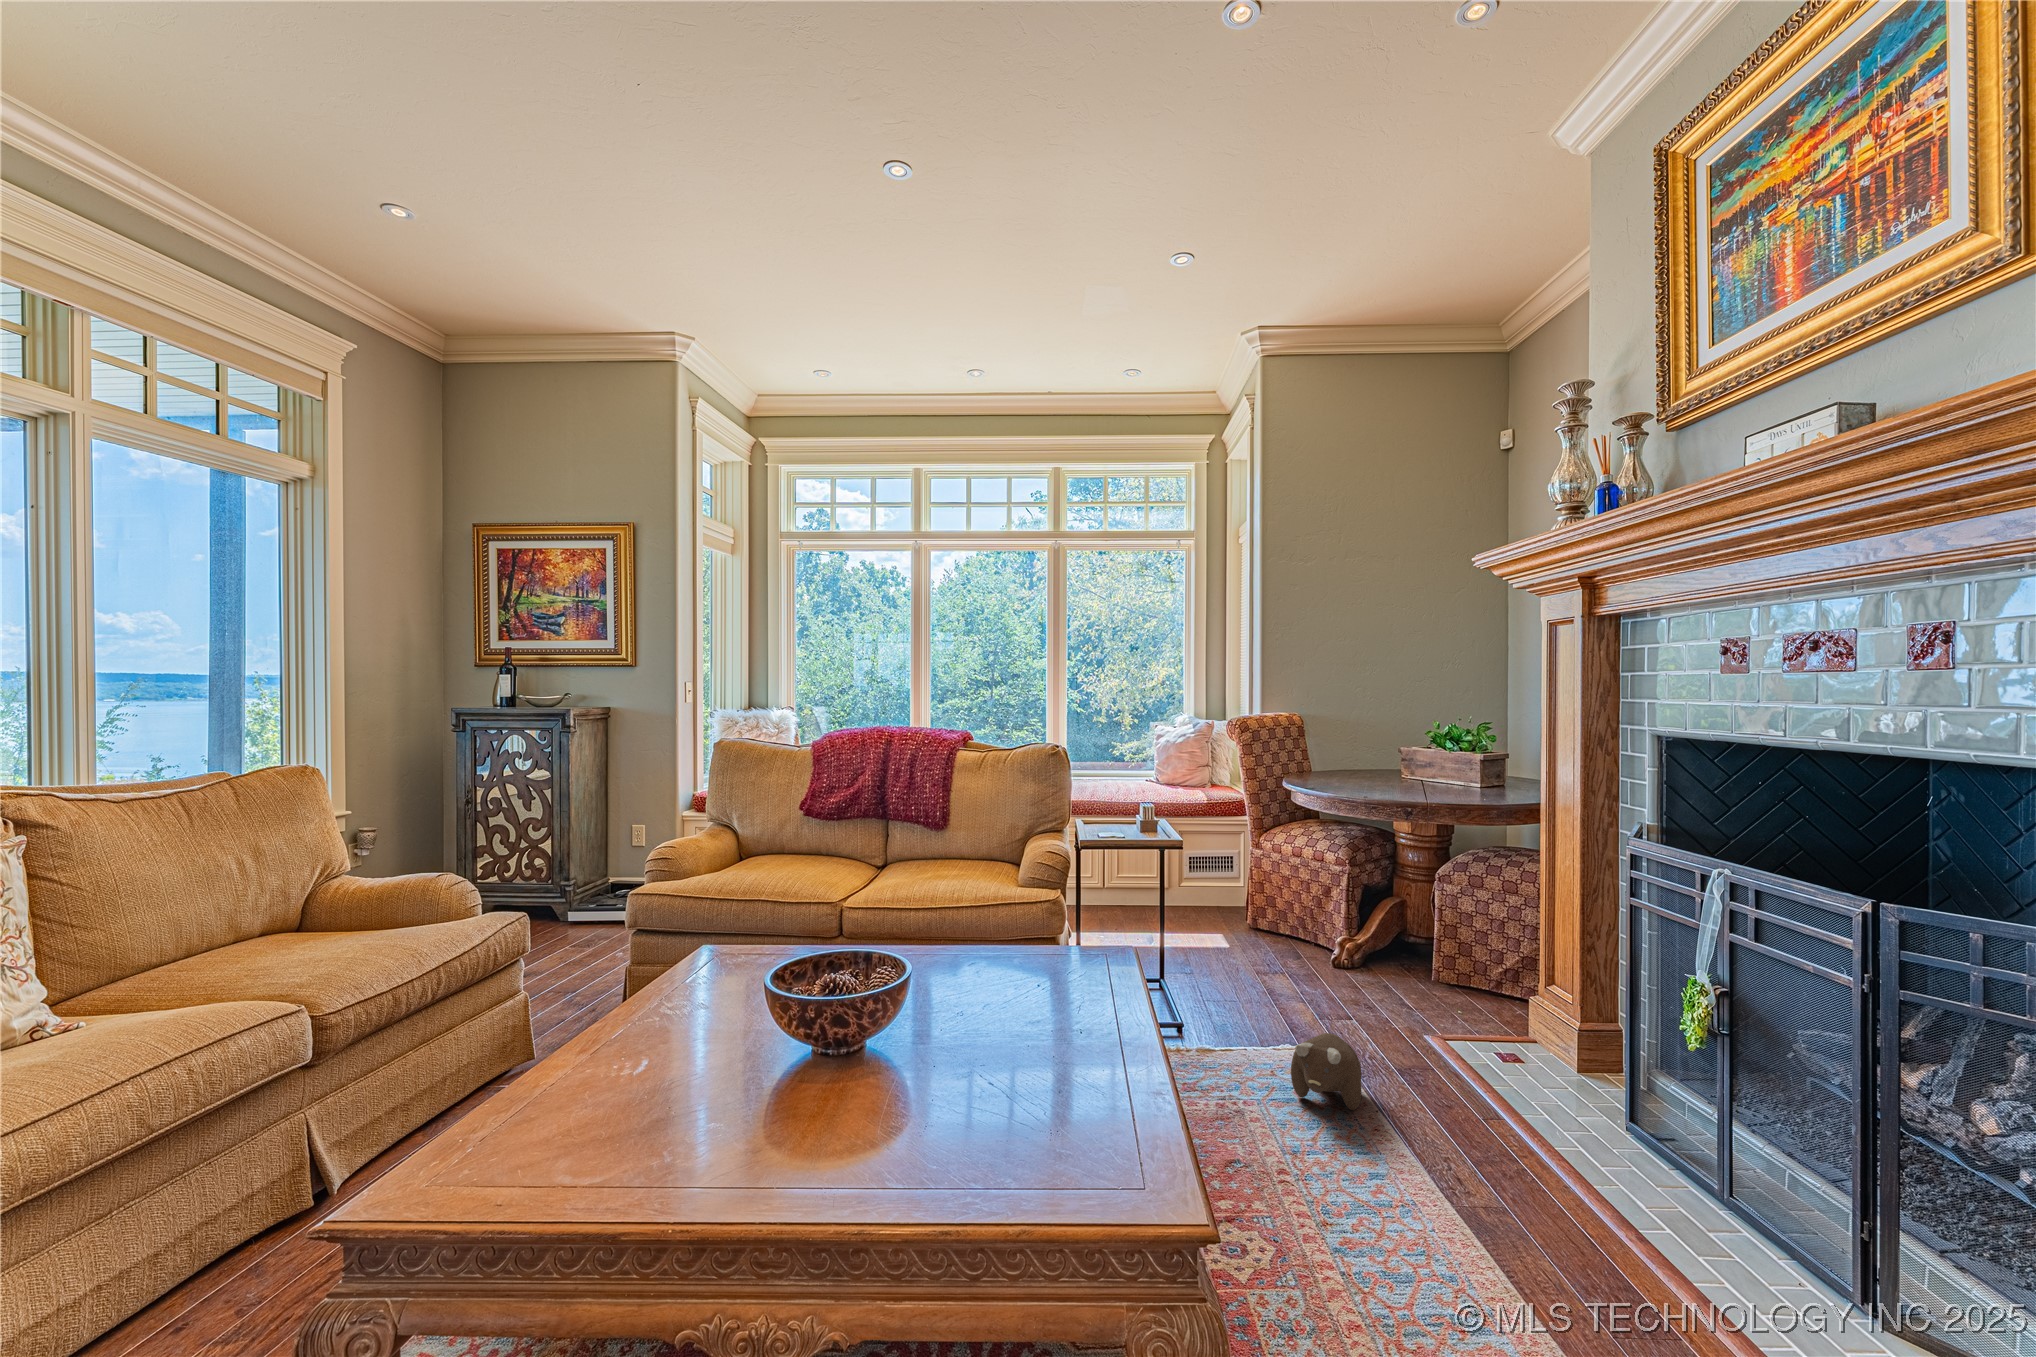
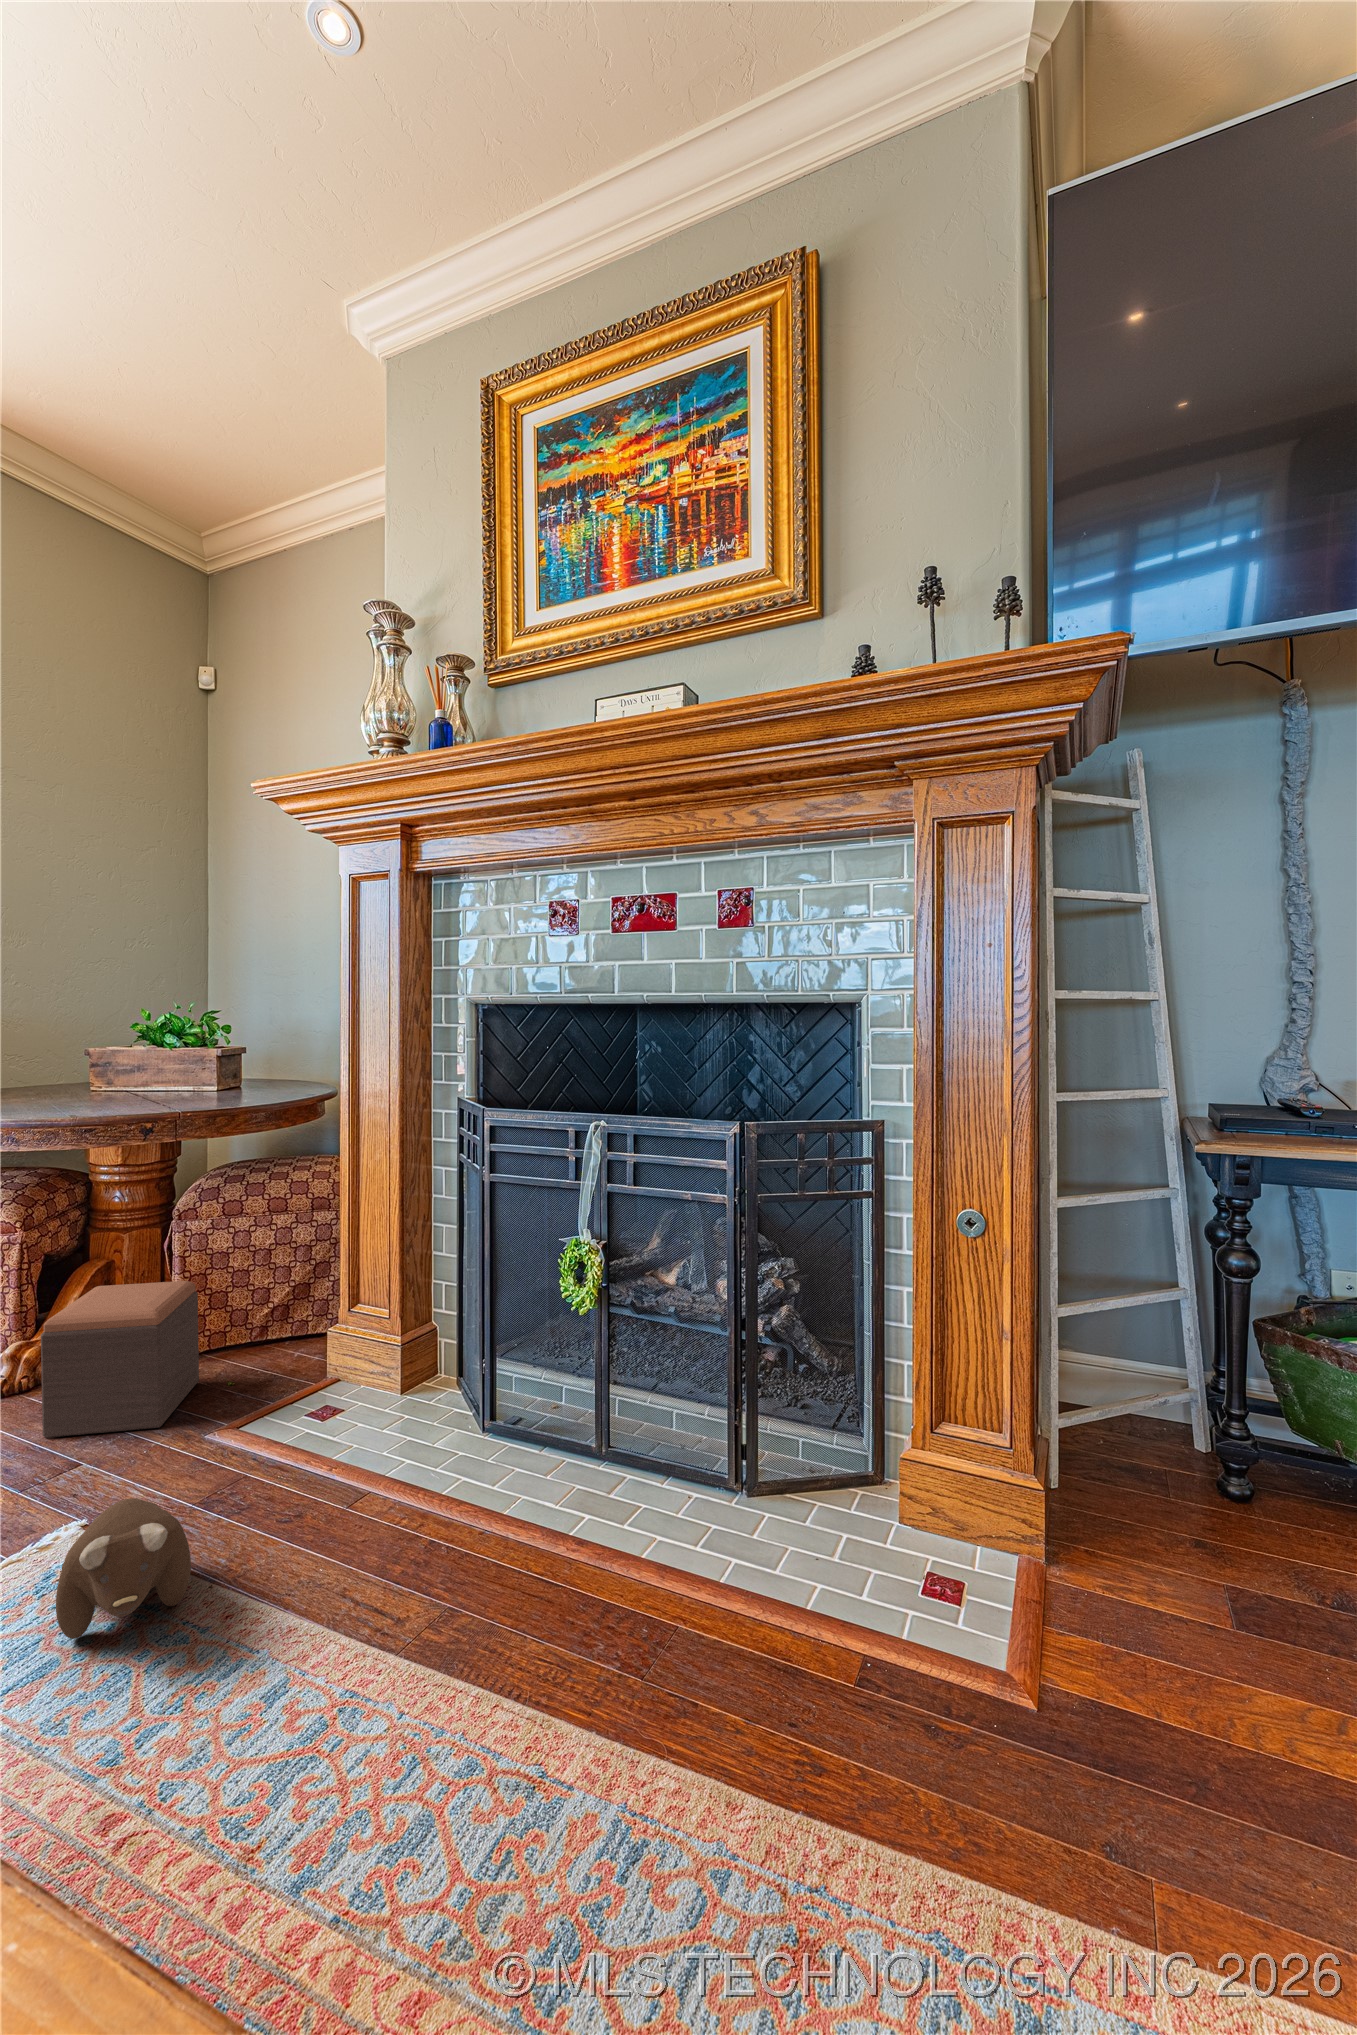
footstool: none [1335,913,1441,1021] -> present [41,1281,199,1438]

